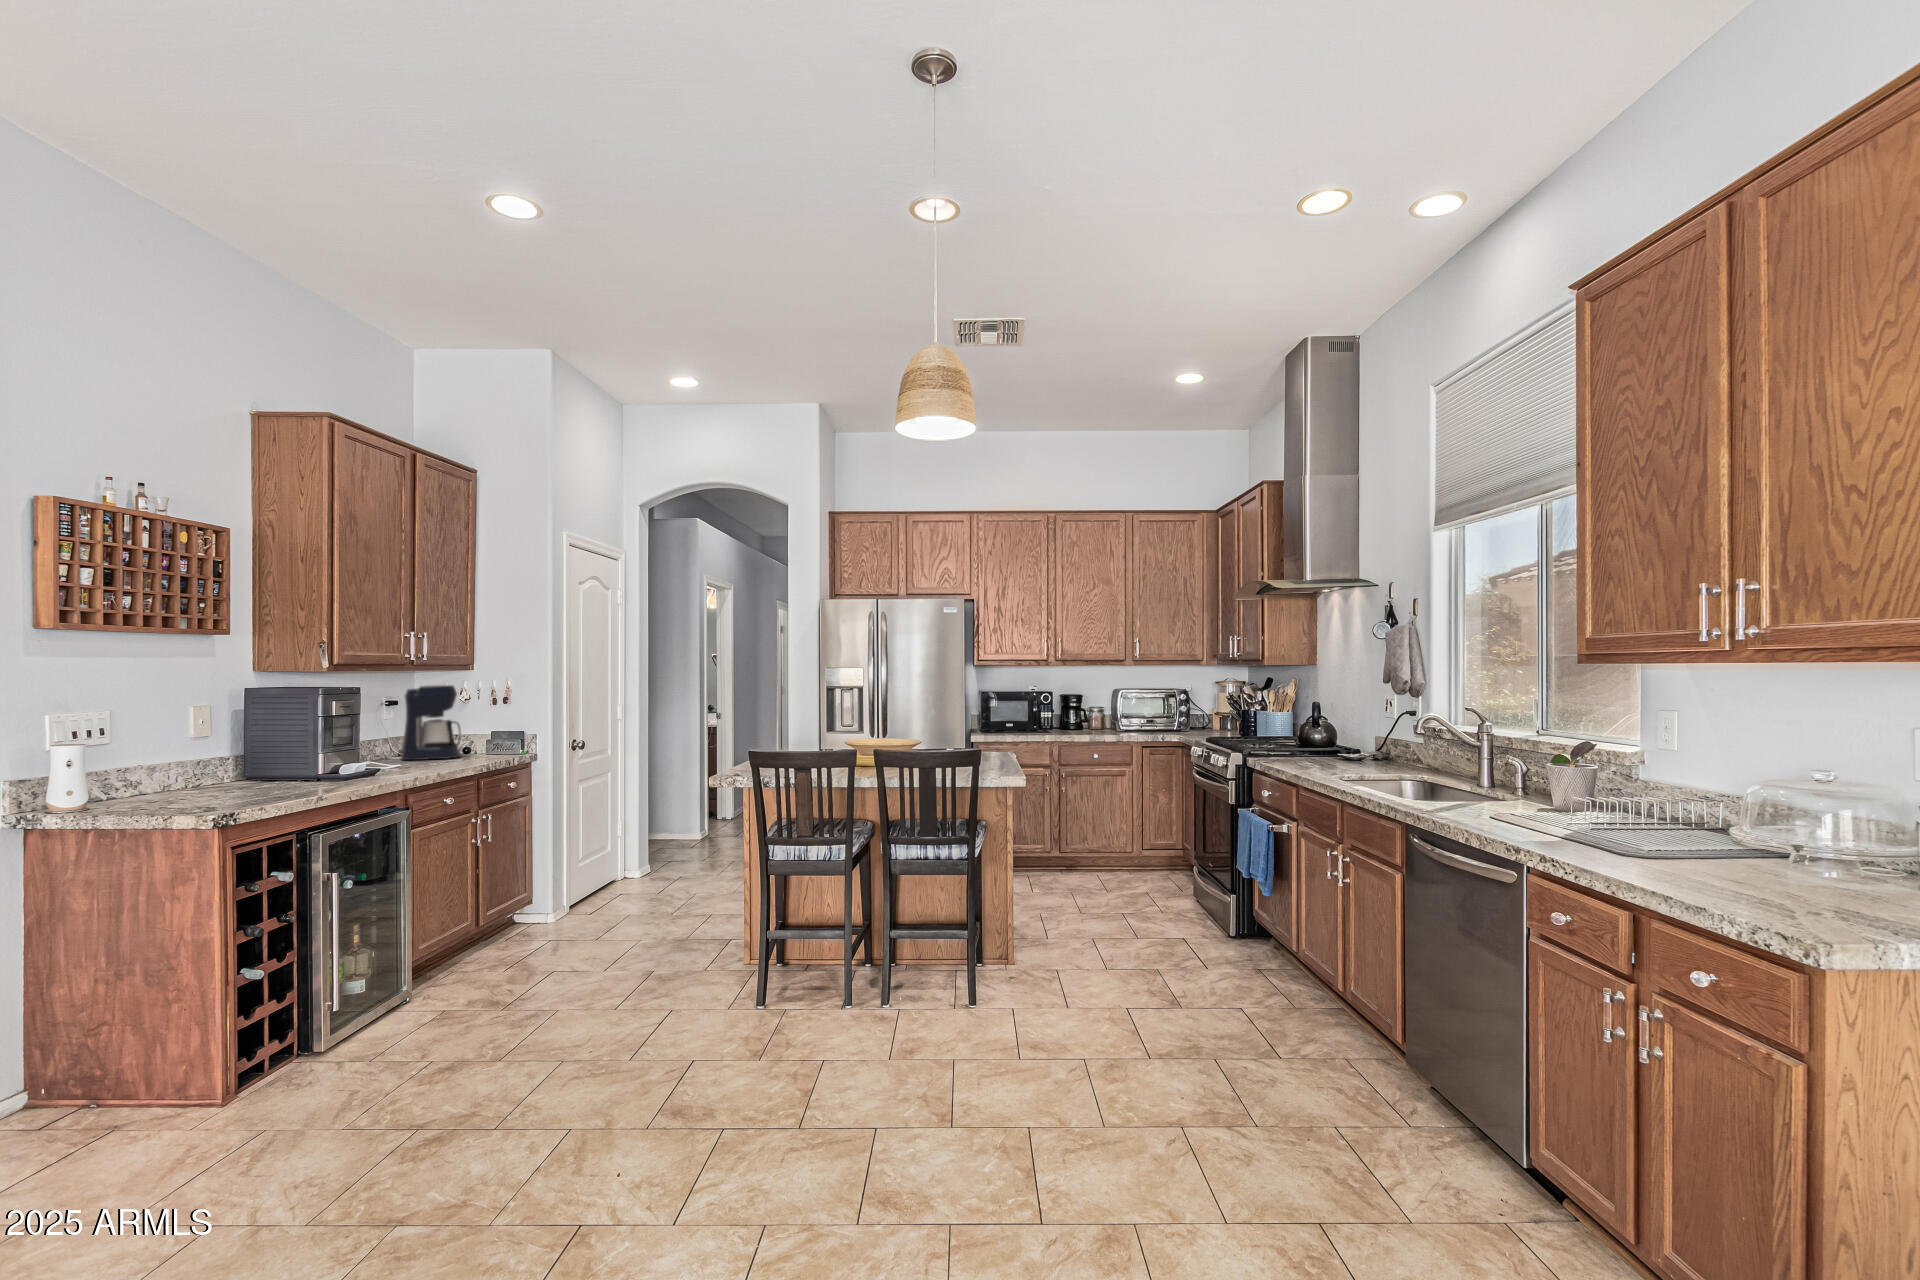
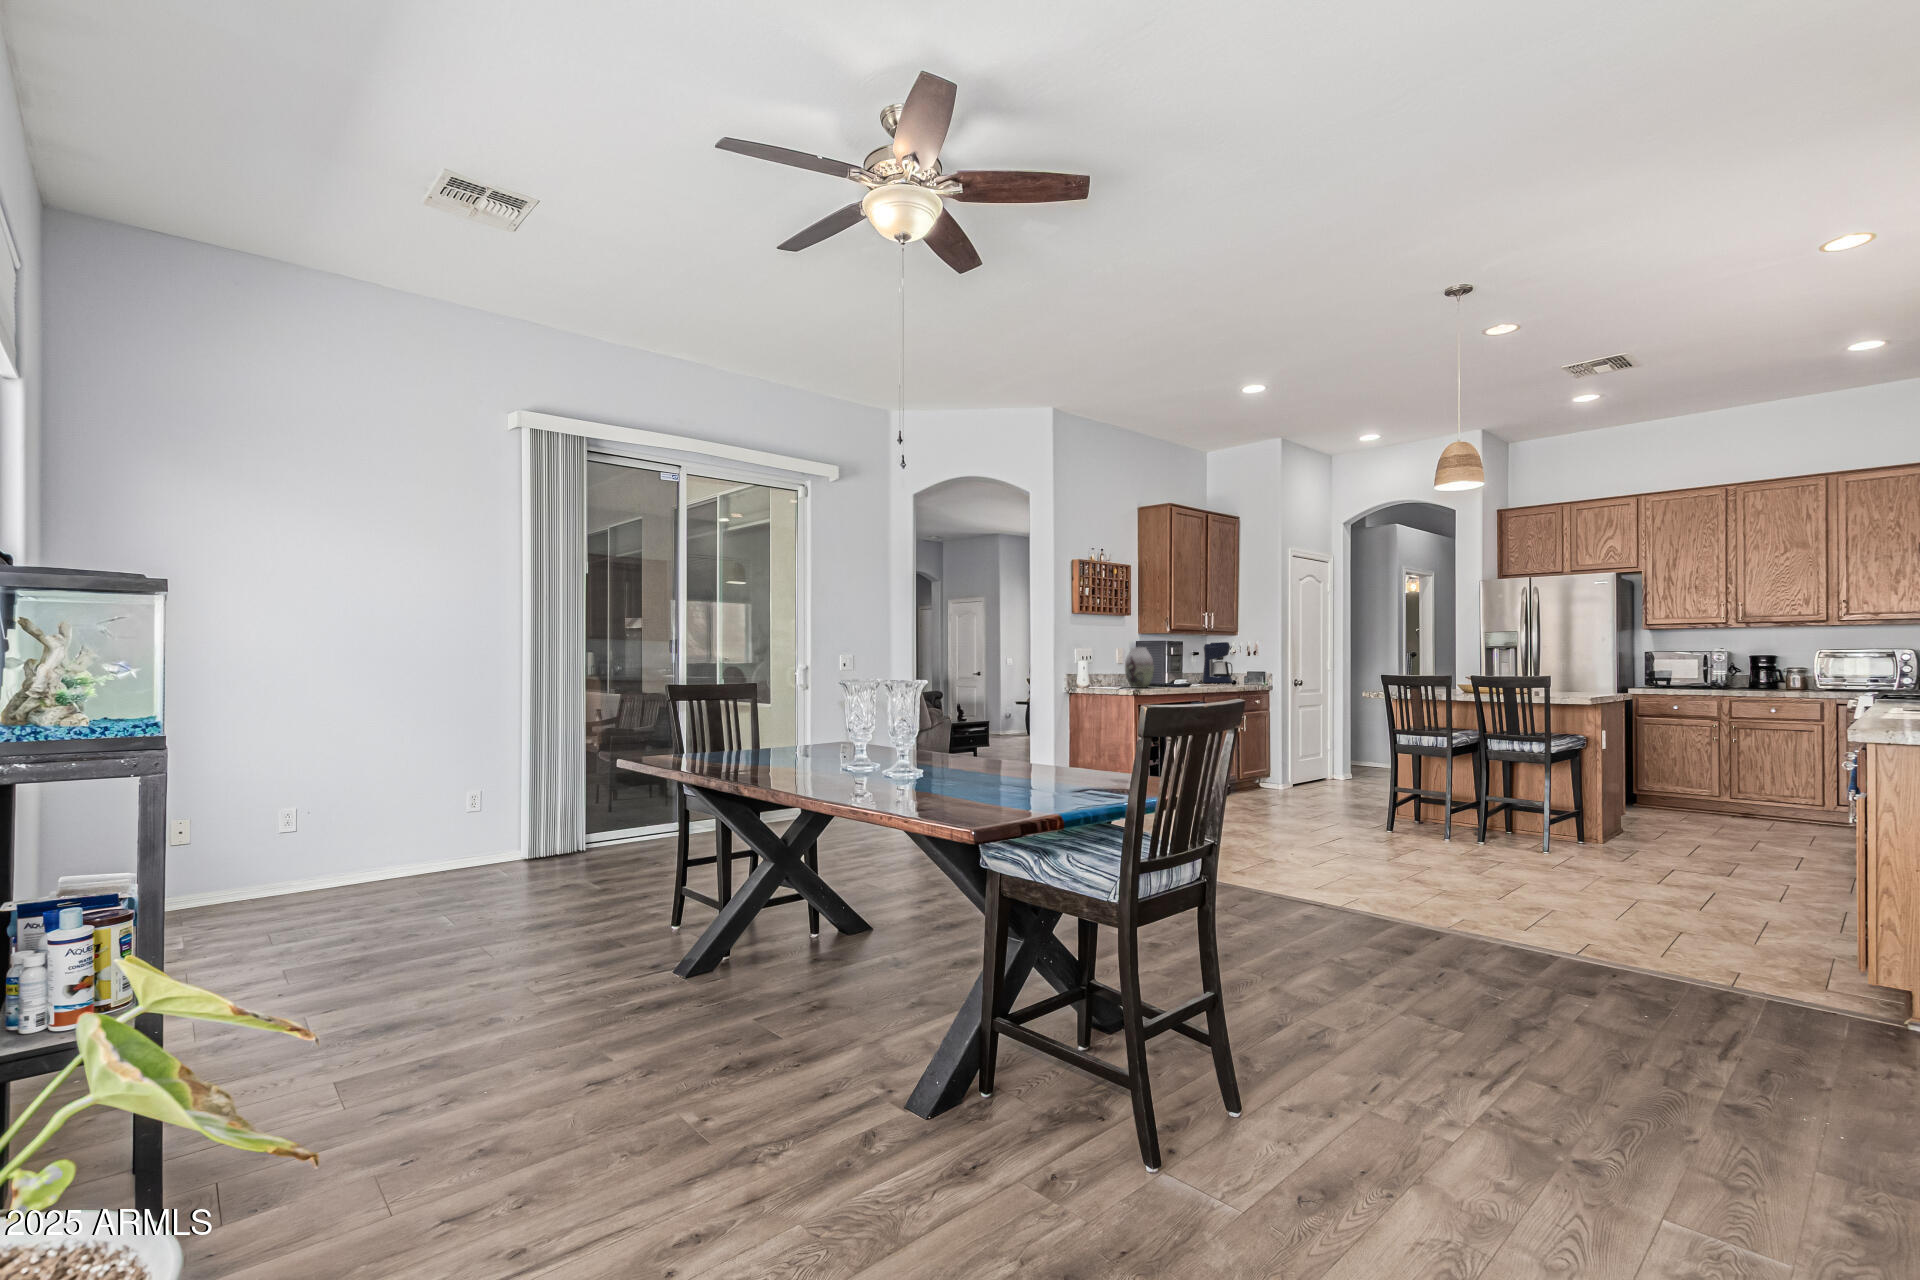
vase: none [214,703,289,792] -> present [1125,647,1154,688]

